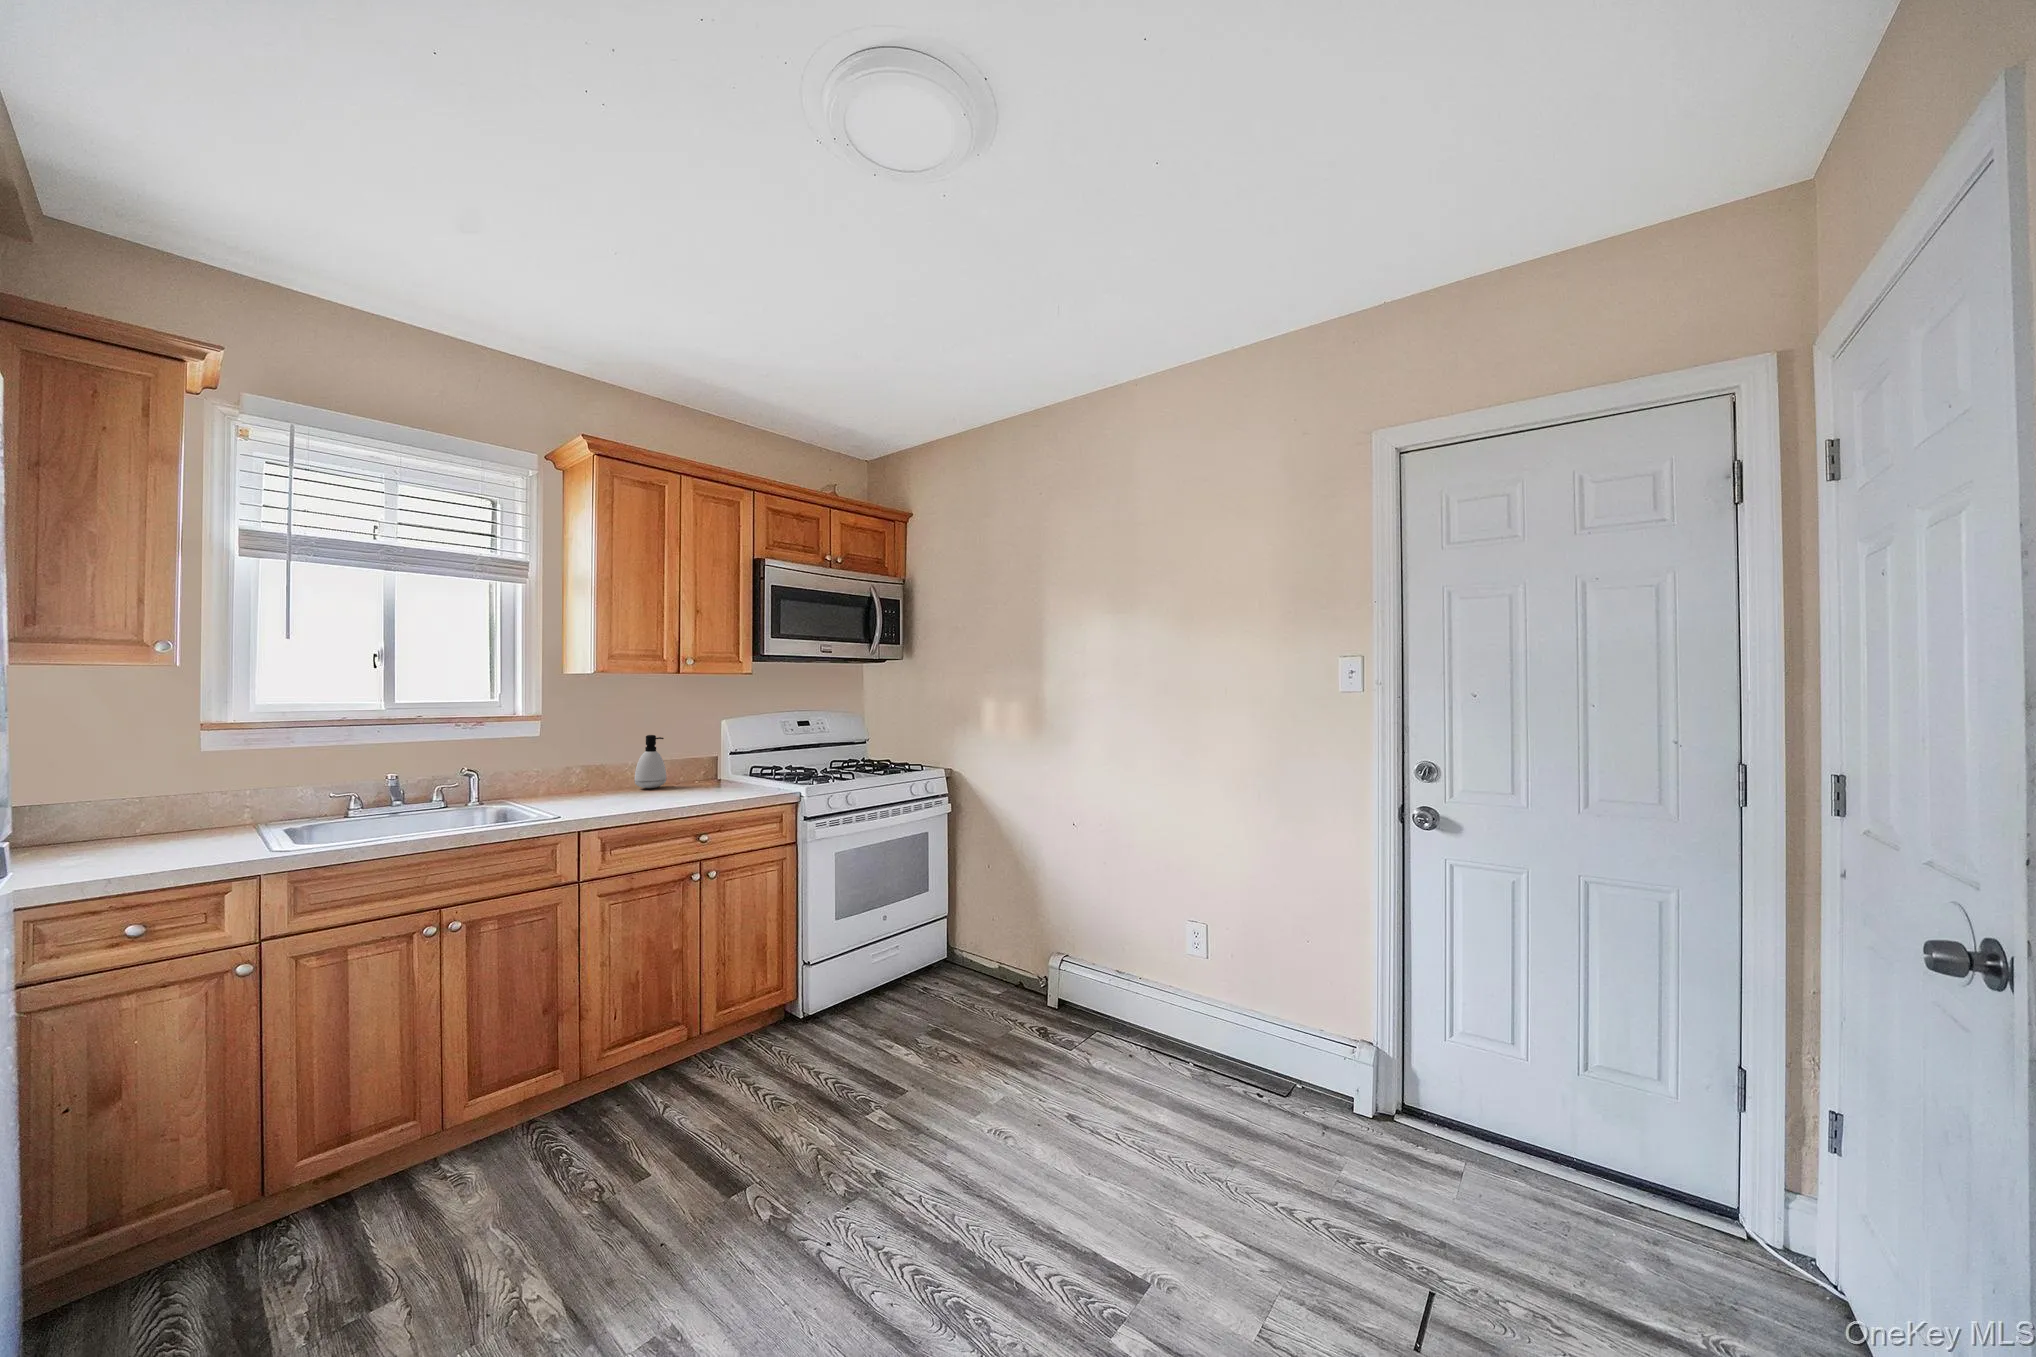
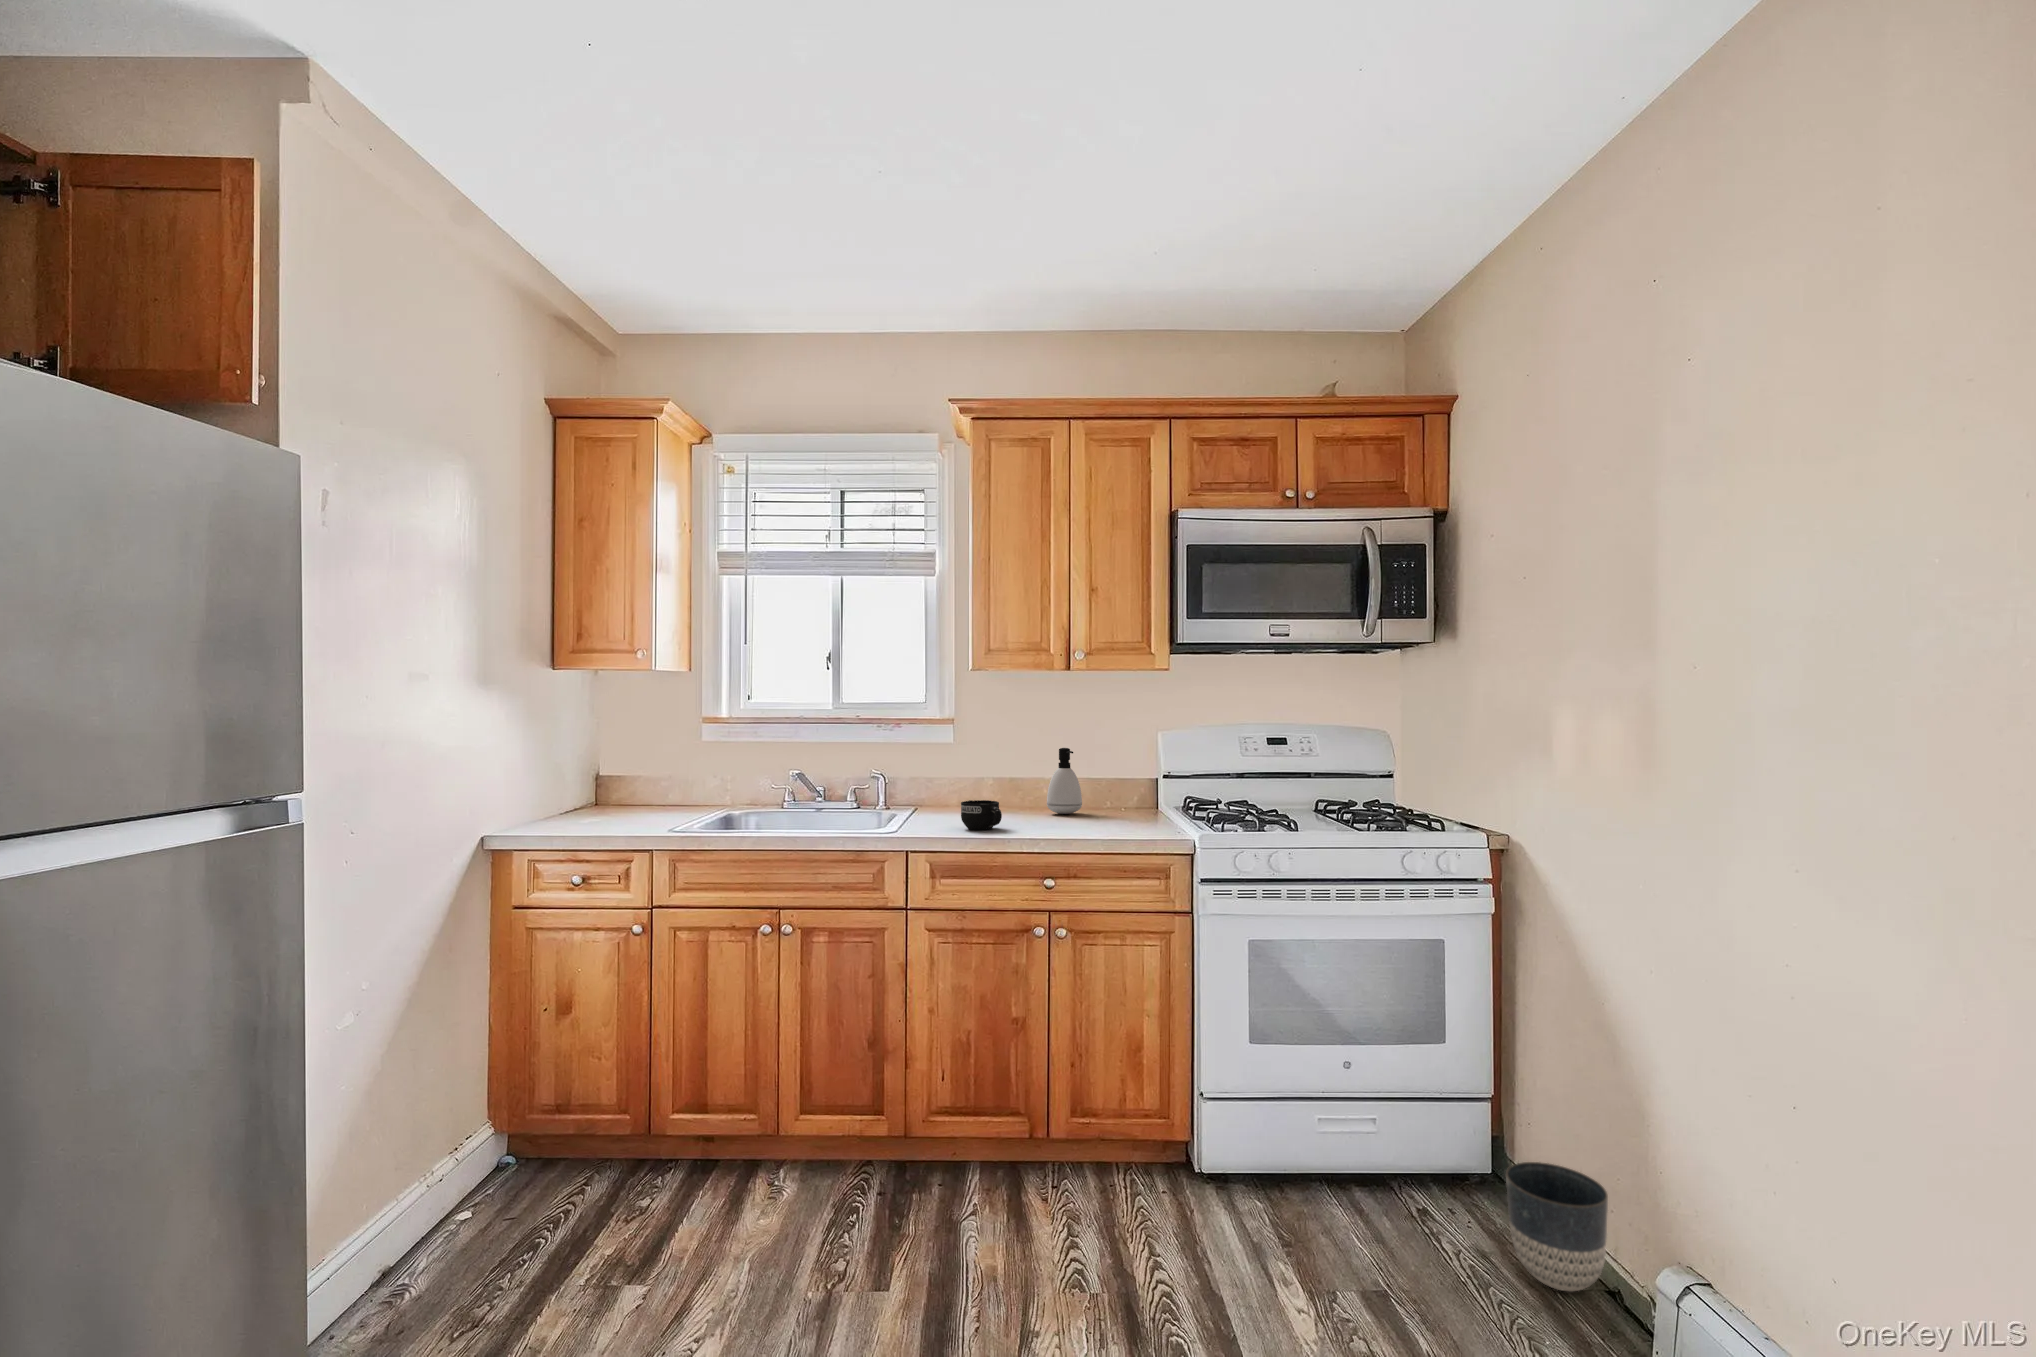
mug: none [599,783,643,808] -> present [961,800,1002,830]
planter: none [976,937,1021,997] -> present [1506,1162,1608,1292]

